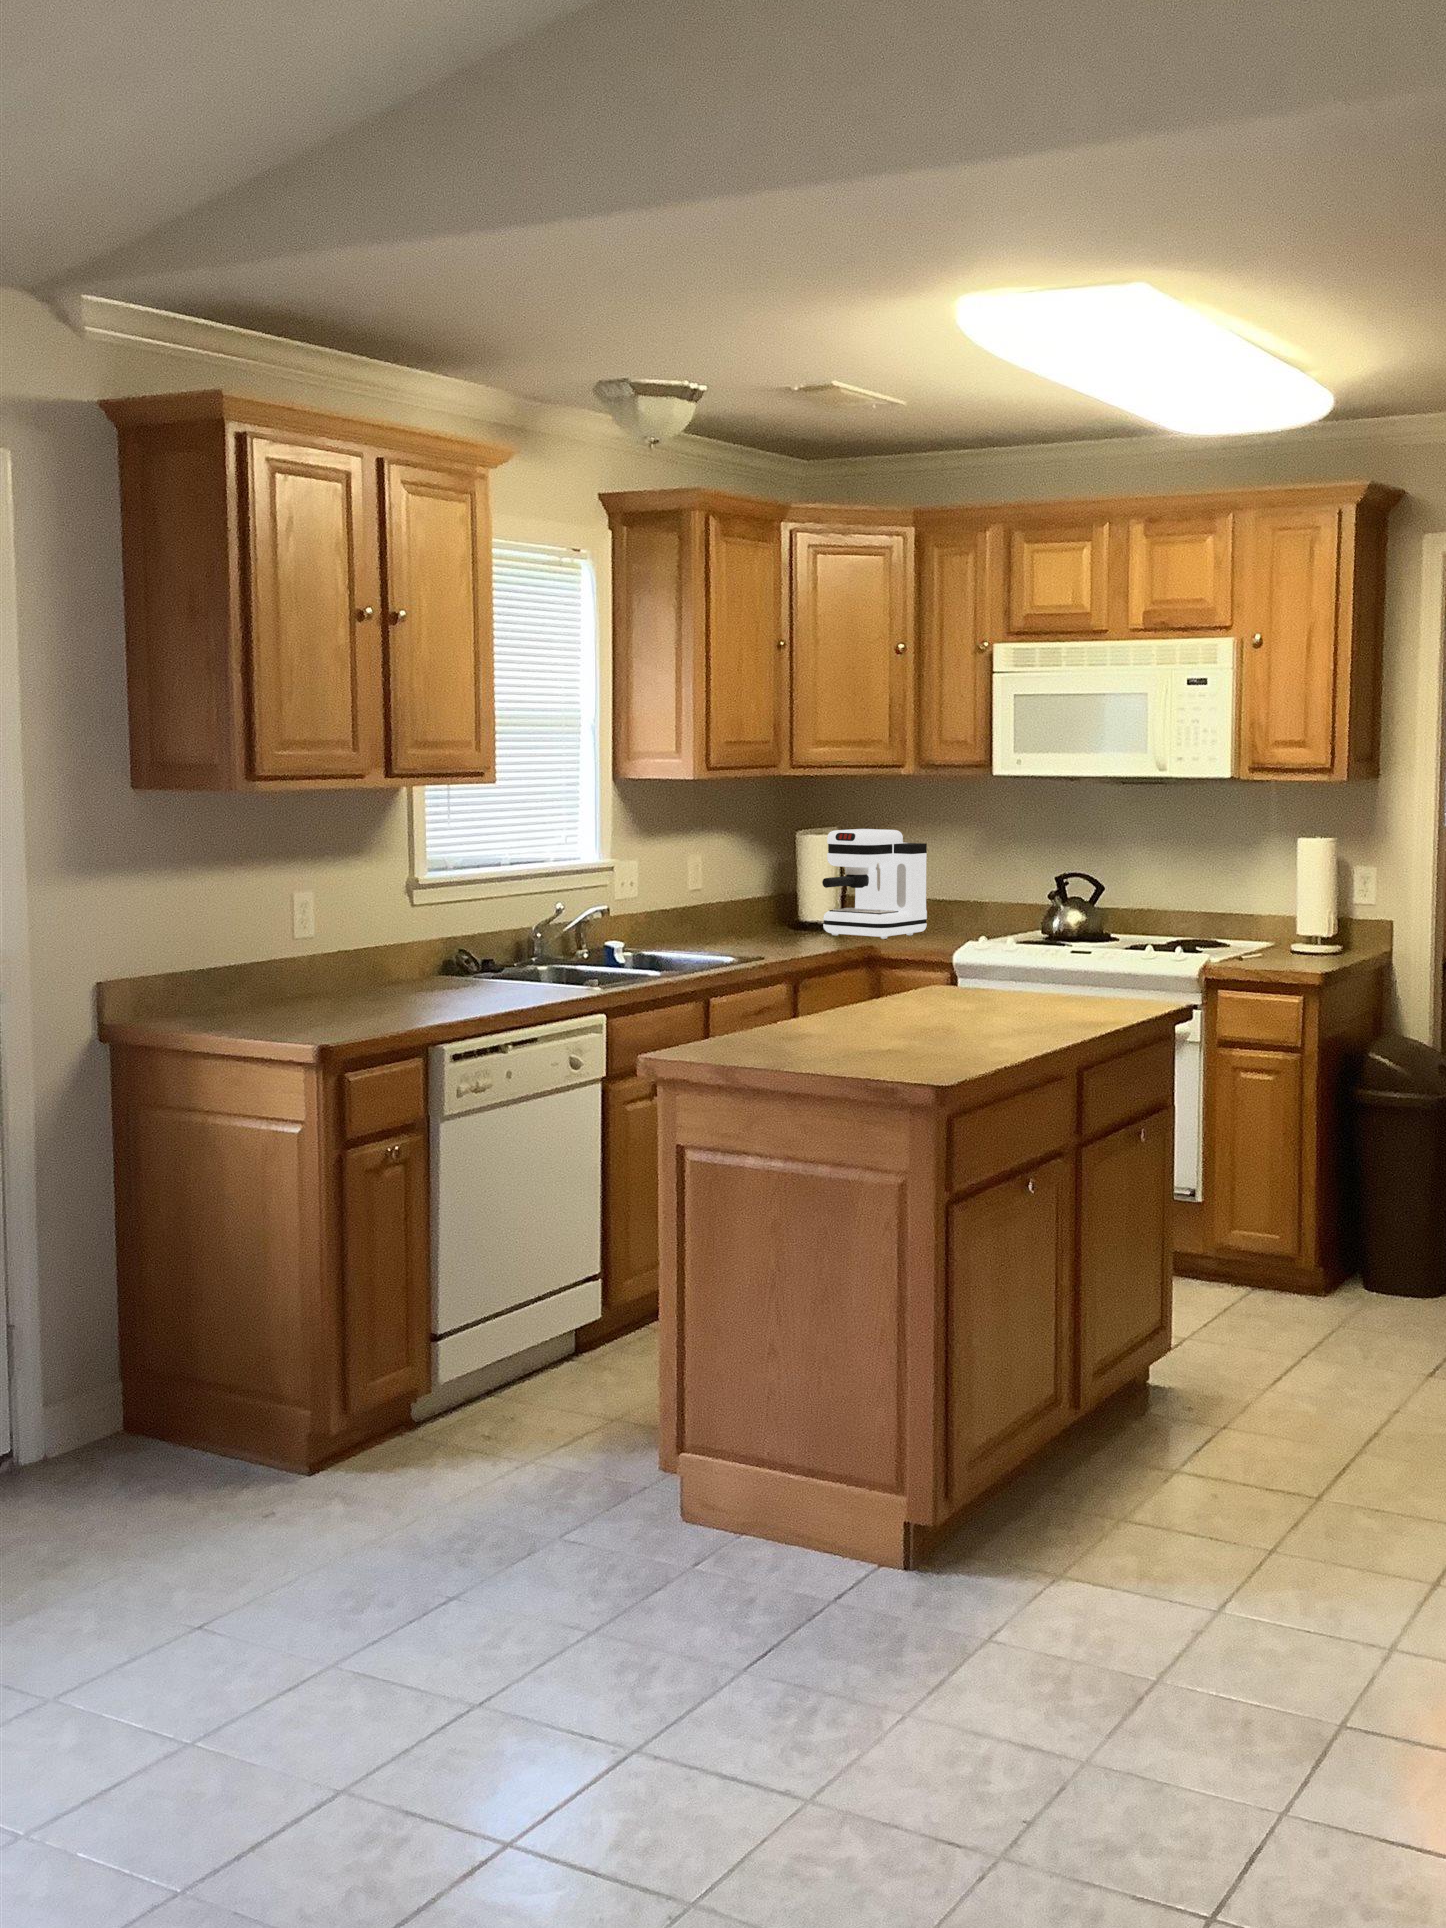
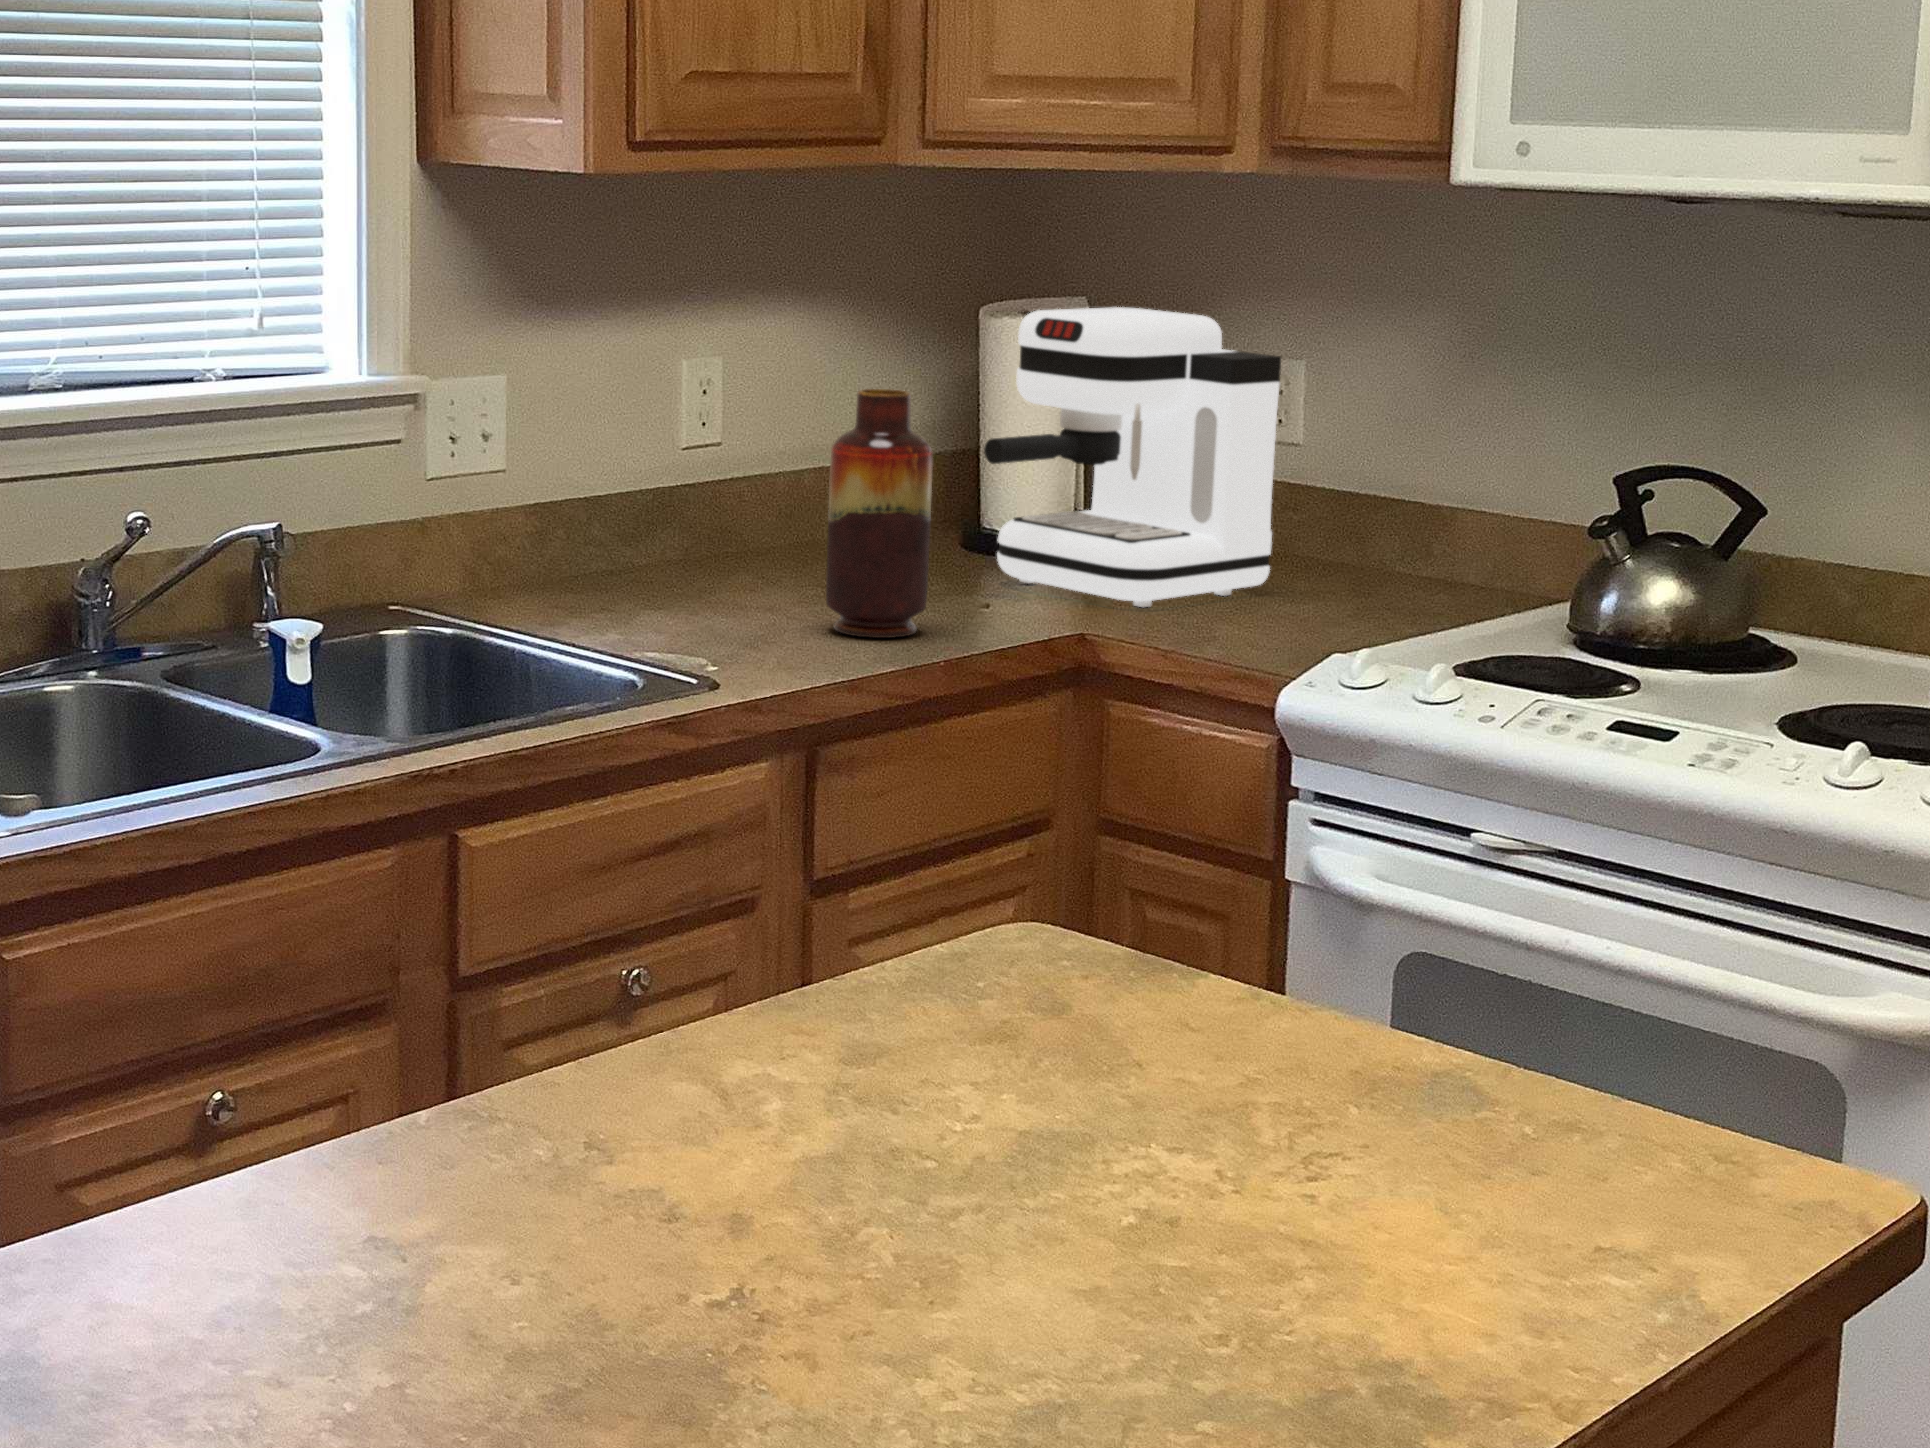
vase: none [779,858,817,948] -> present [826,389,933,638]

